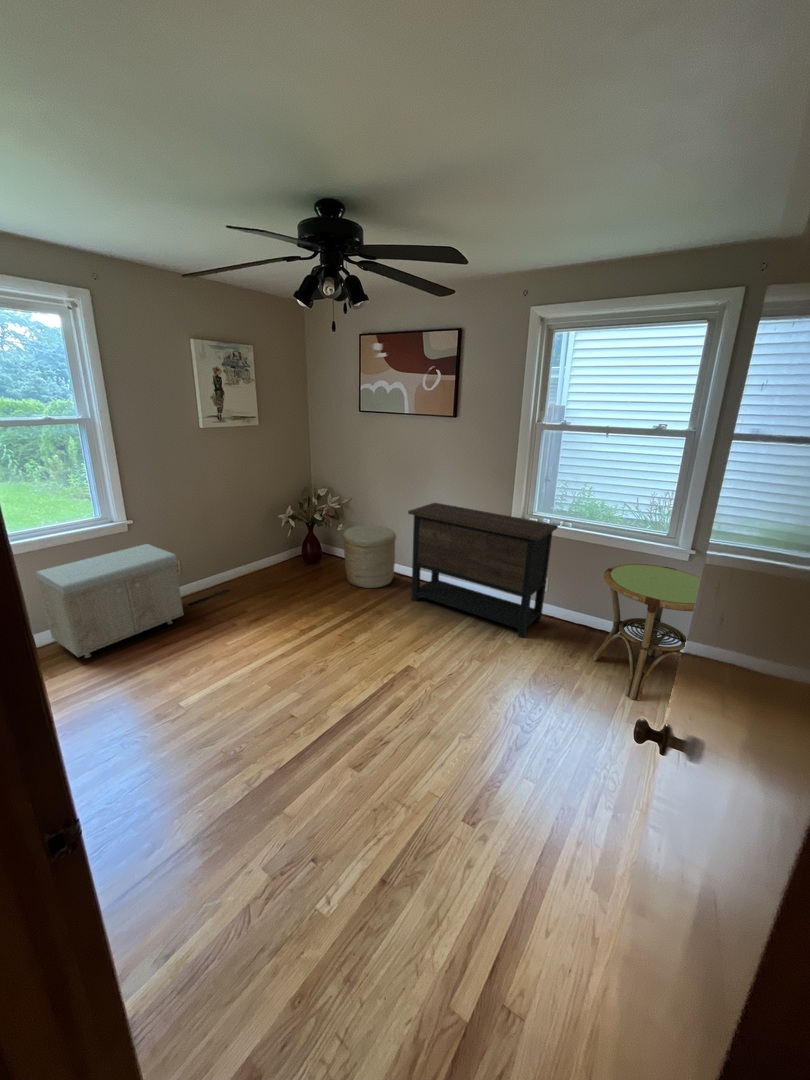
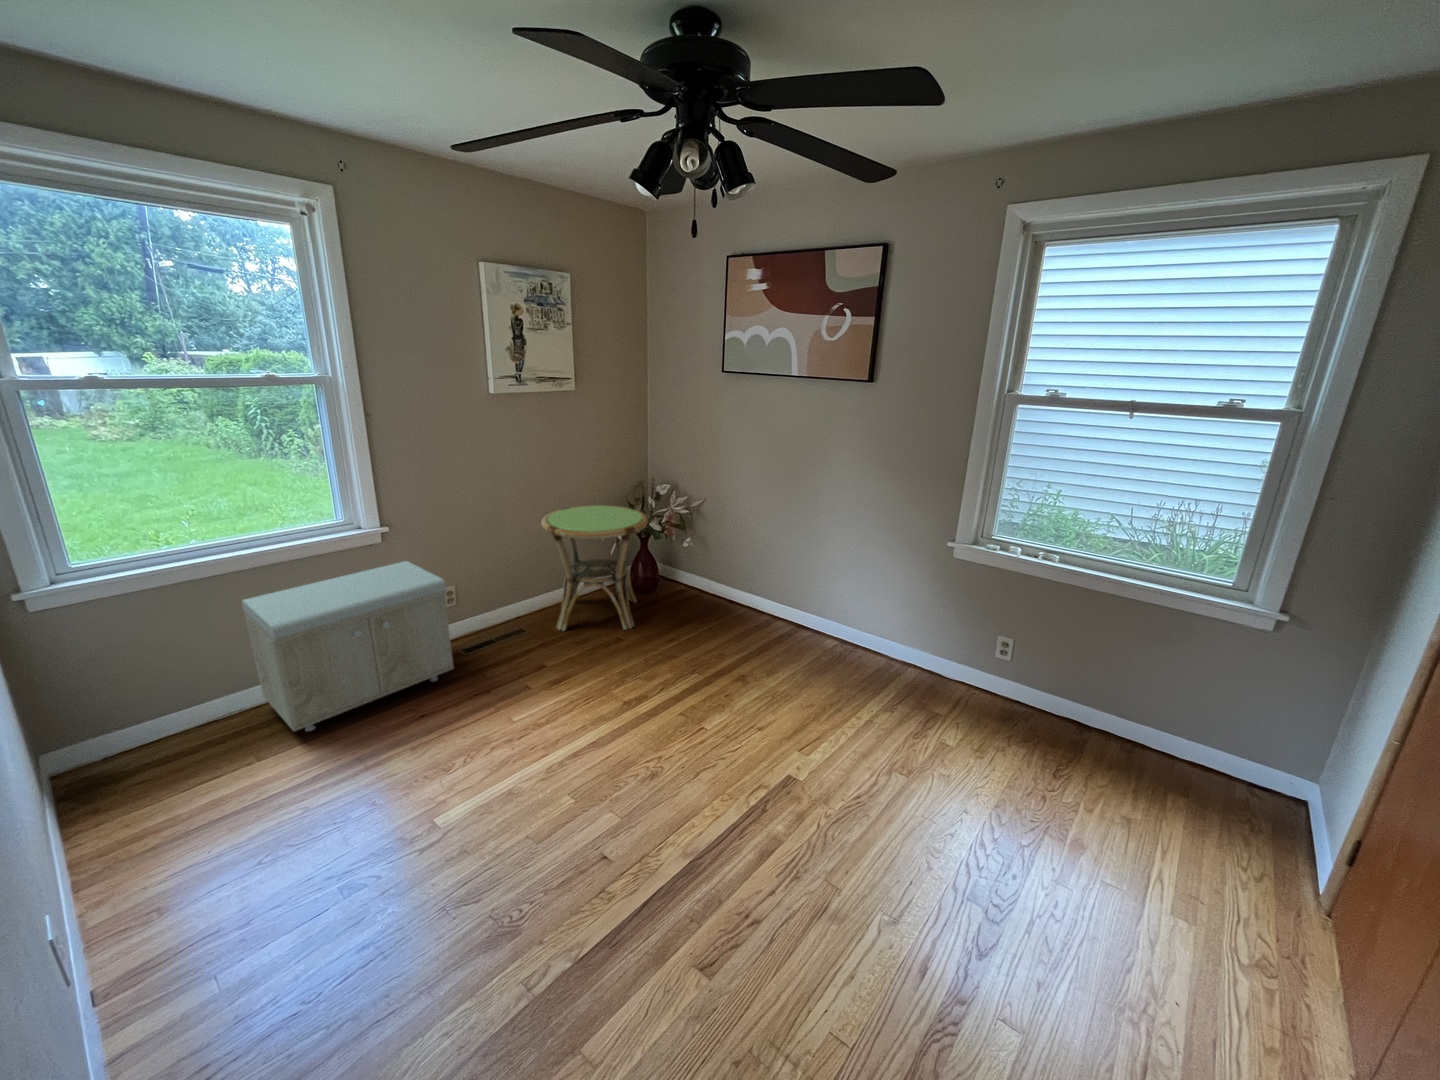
dresser: present [408,503,558,638] -> none [792,511,1037,736]
woven basket: present [343,525,396,588] -> none [691,541,771,636]
side table: present [593,564,700,700] -> present [541,505,648,631]

